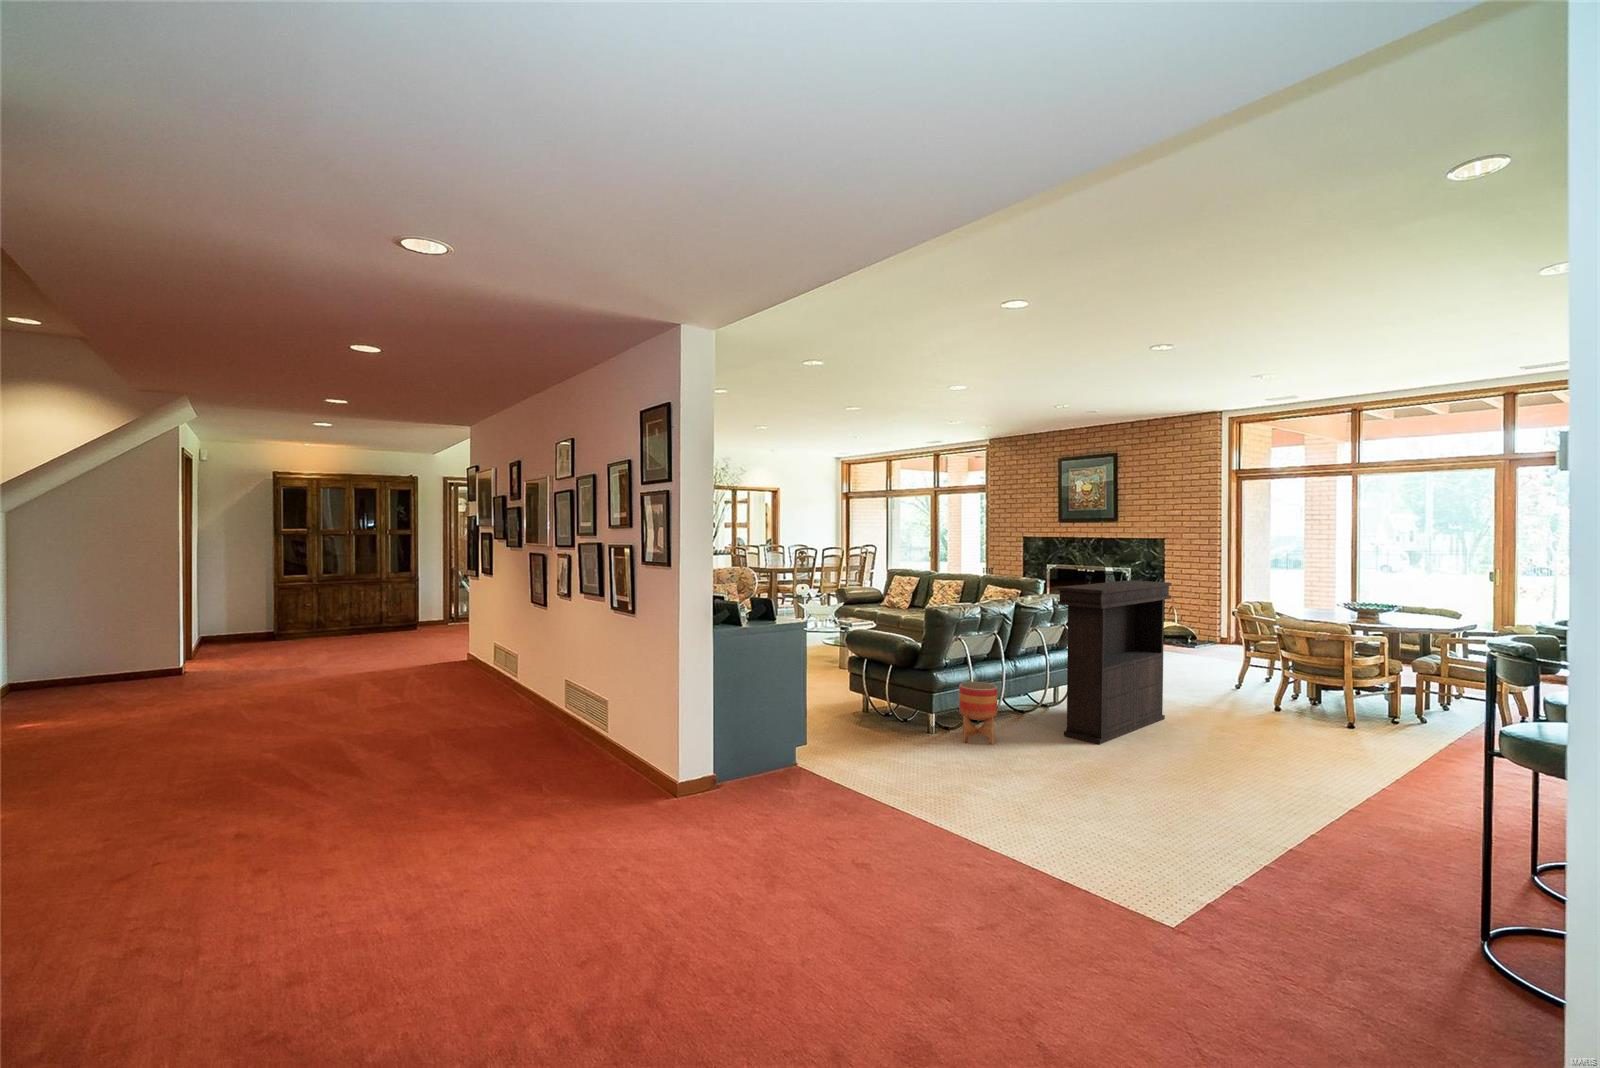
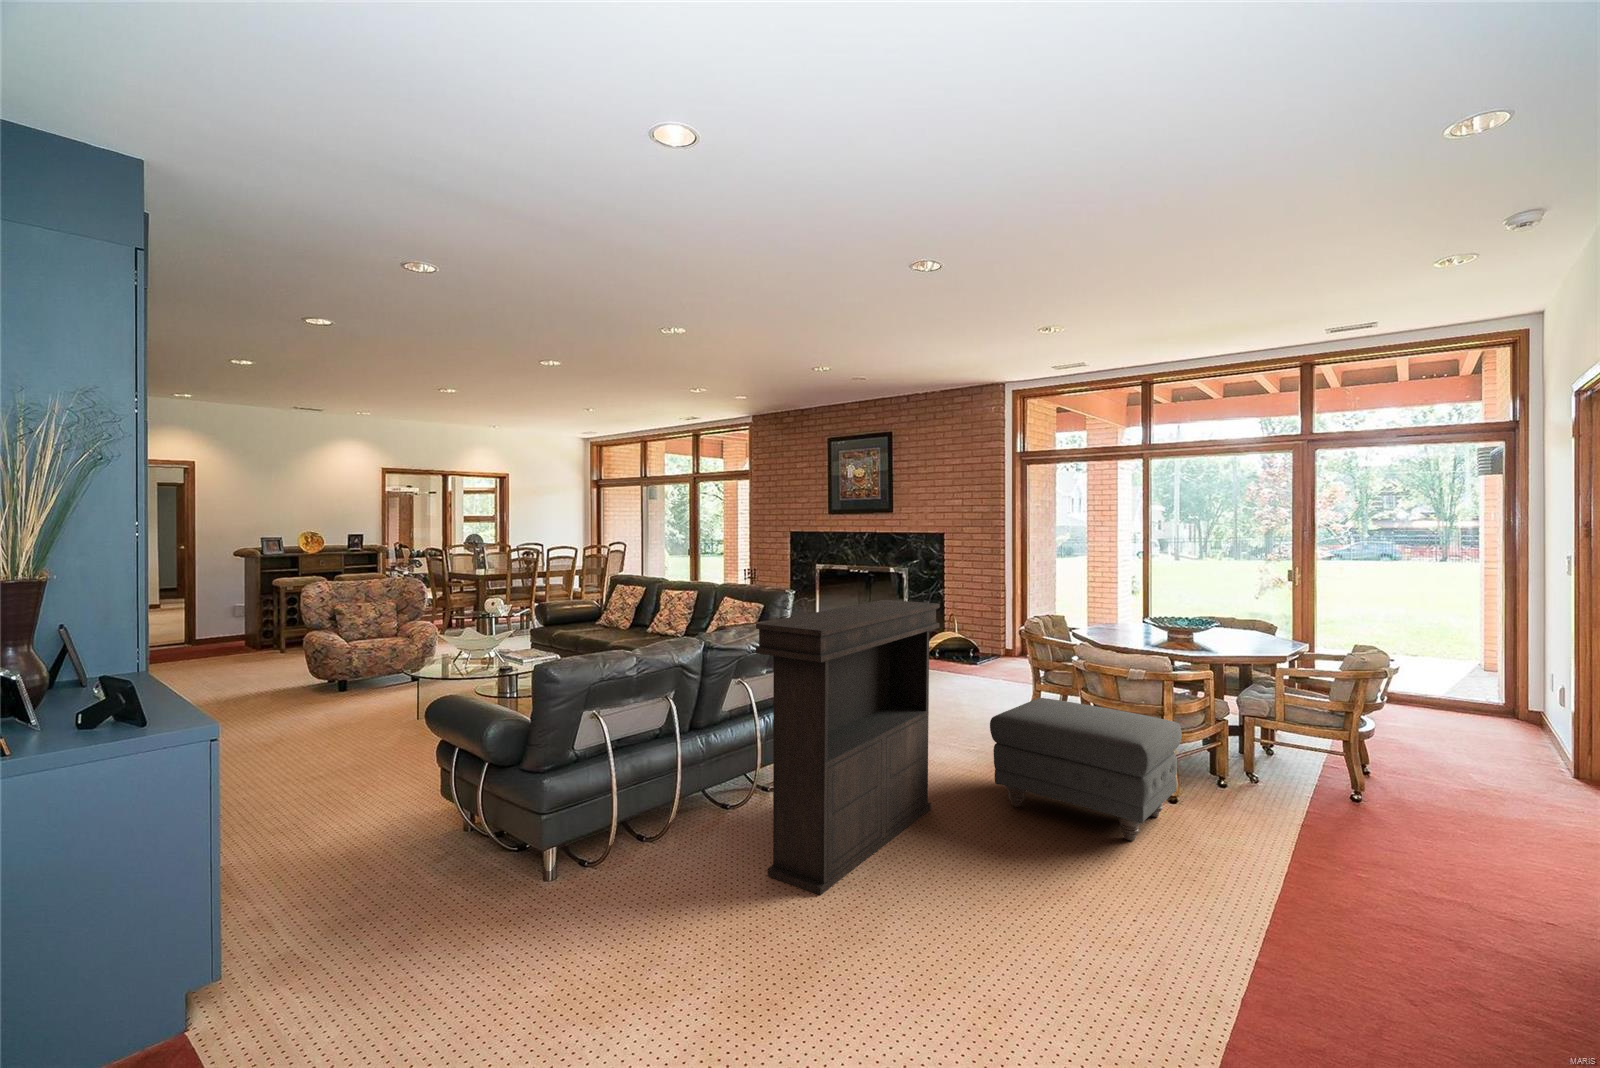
ottoman: none [1208,653,1355,740] -> present [990,698,1182,840]
planter: present [959,682,997,744] -> none [575,797,645,923]

